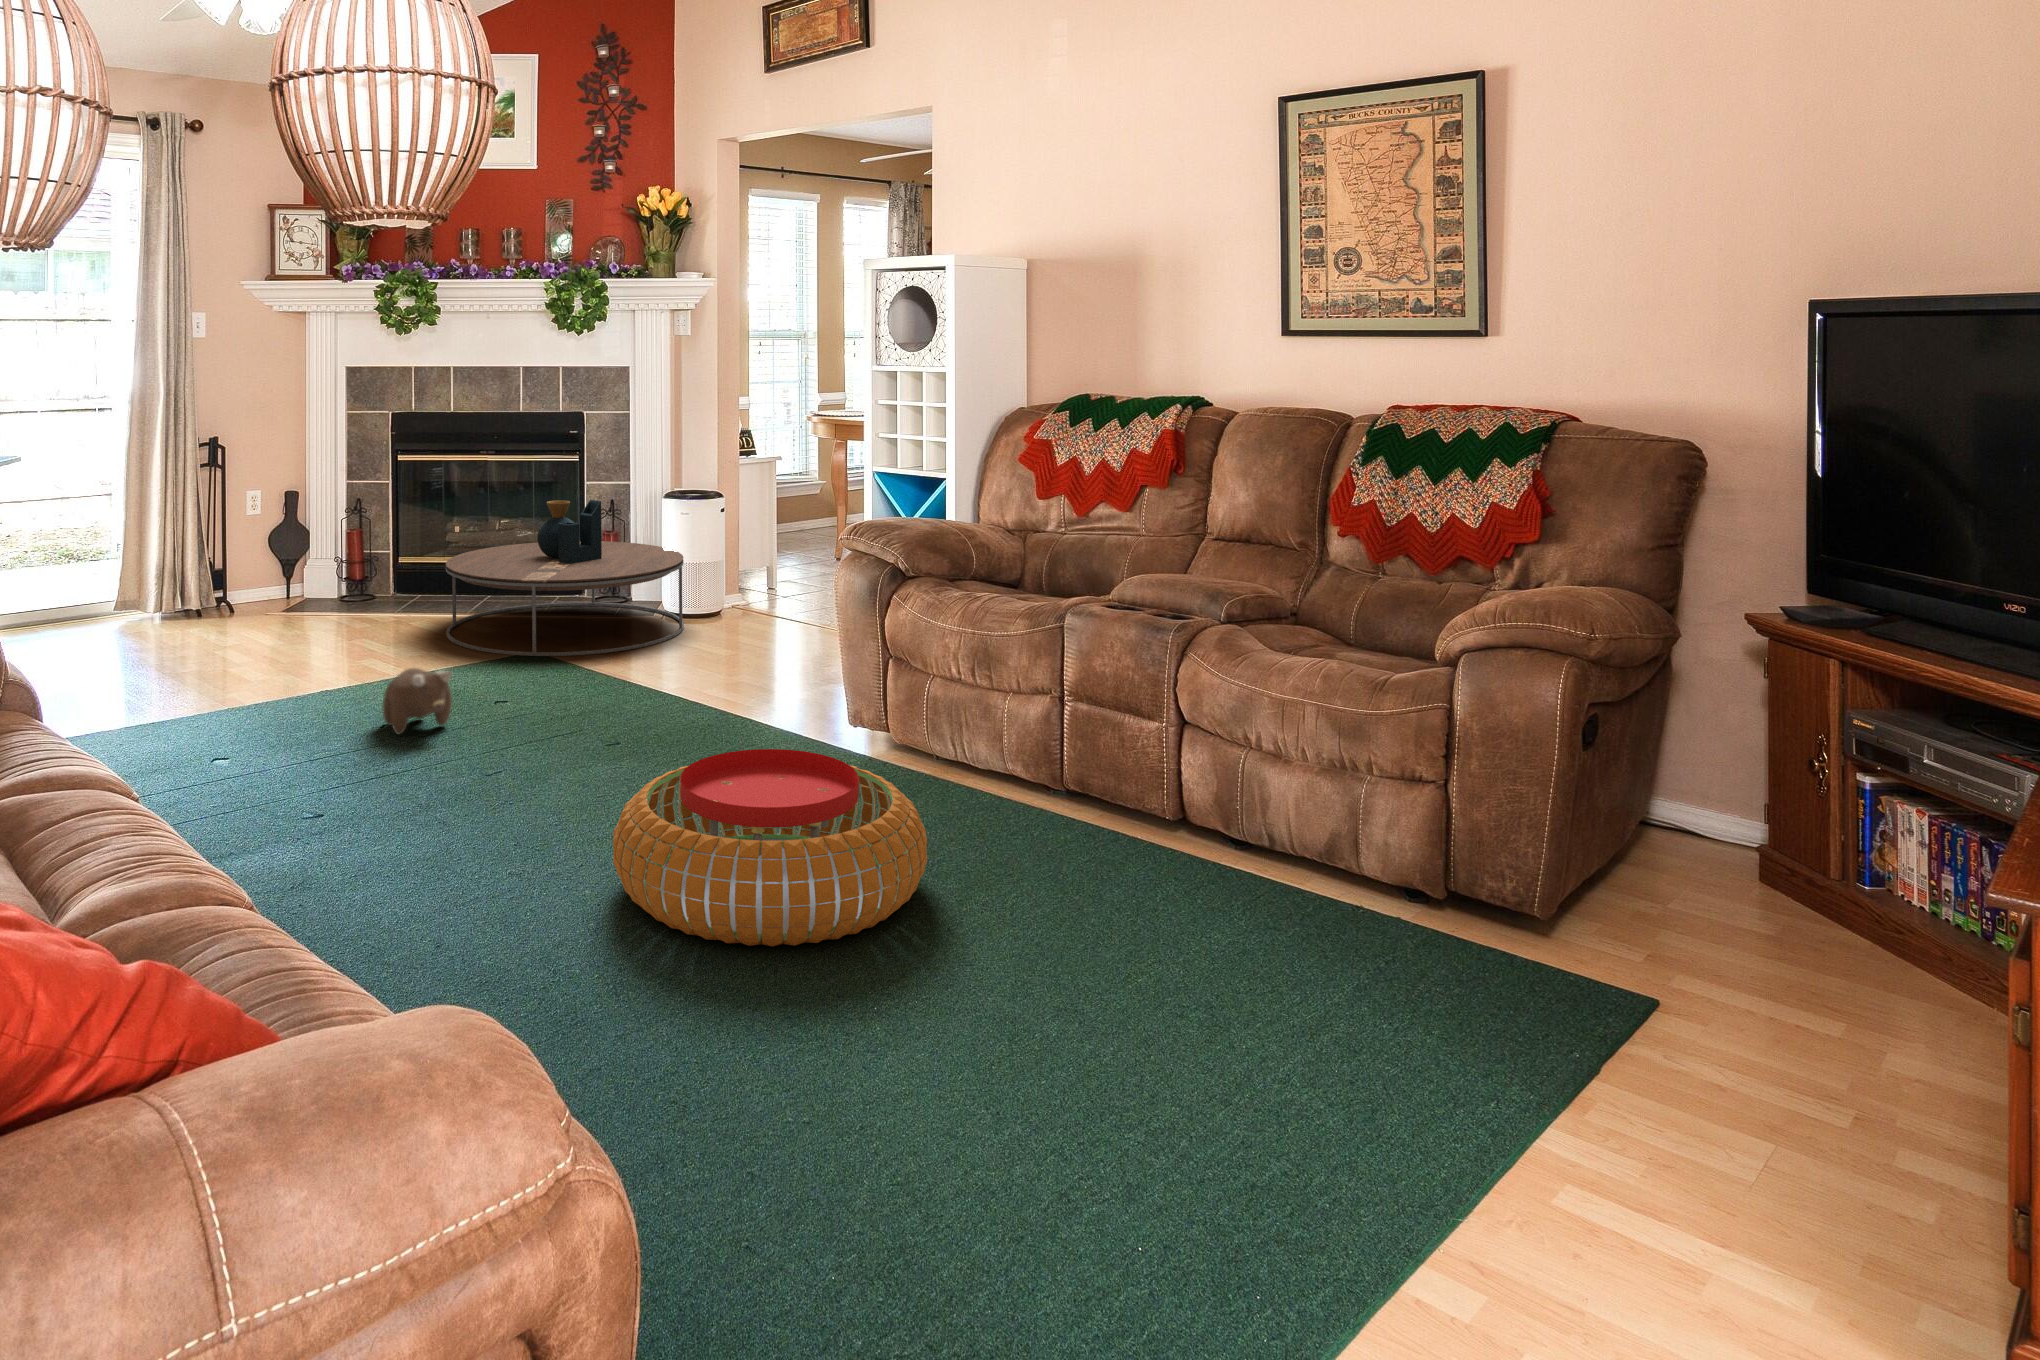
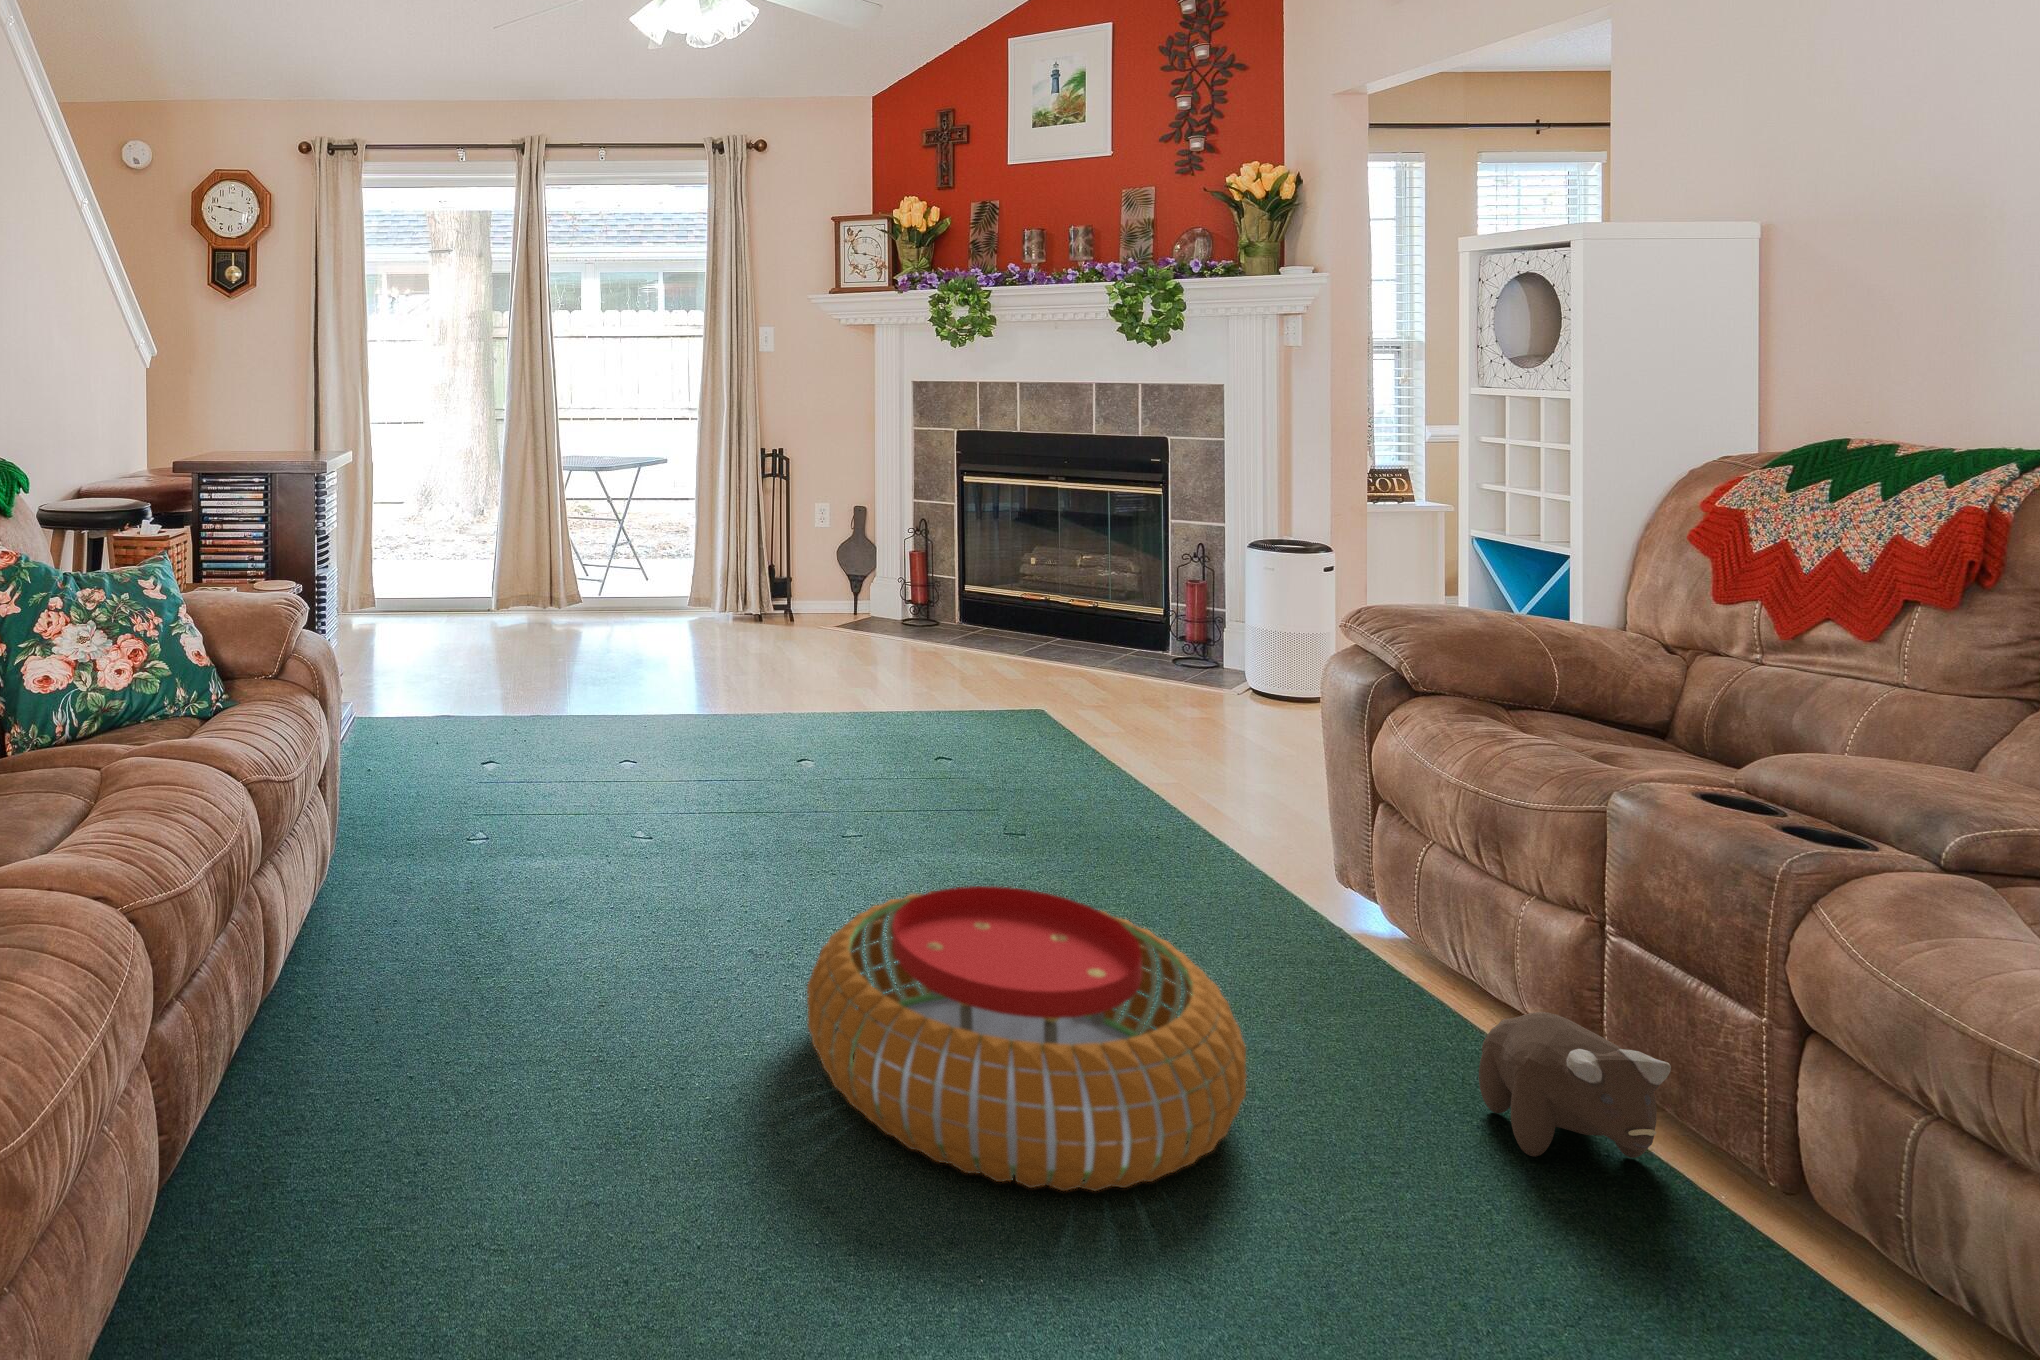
coffee table: present [446,500,684,656] -> none [966,536,1263,723]
plush toy: present [383,668,452,734] -> present [1479,1012,1671,1158]

